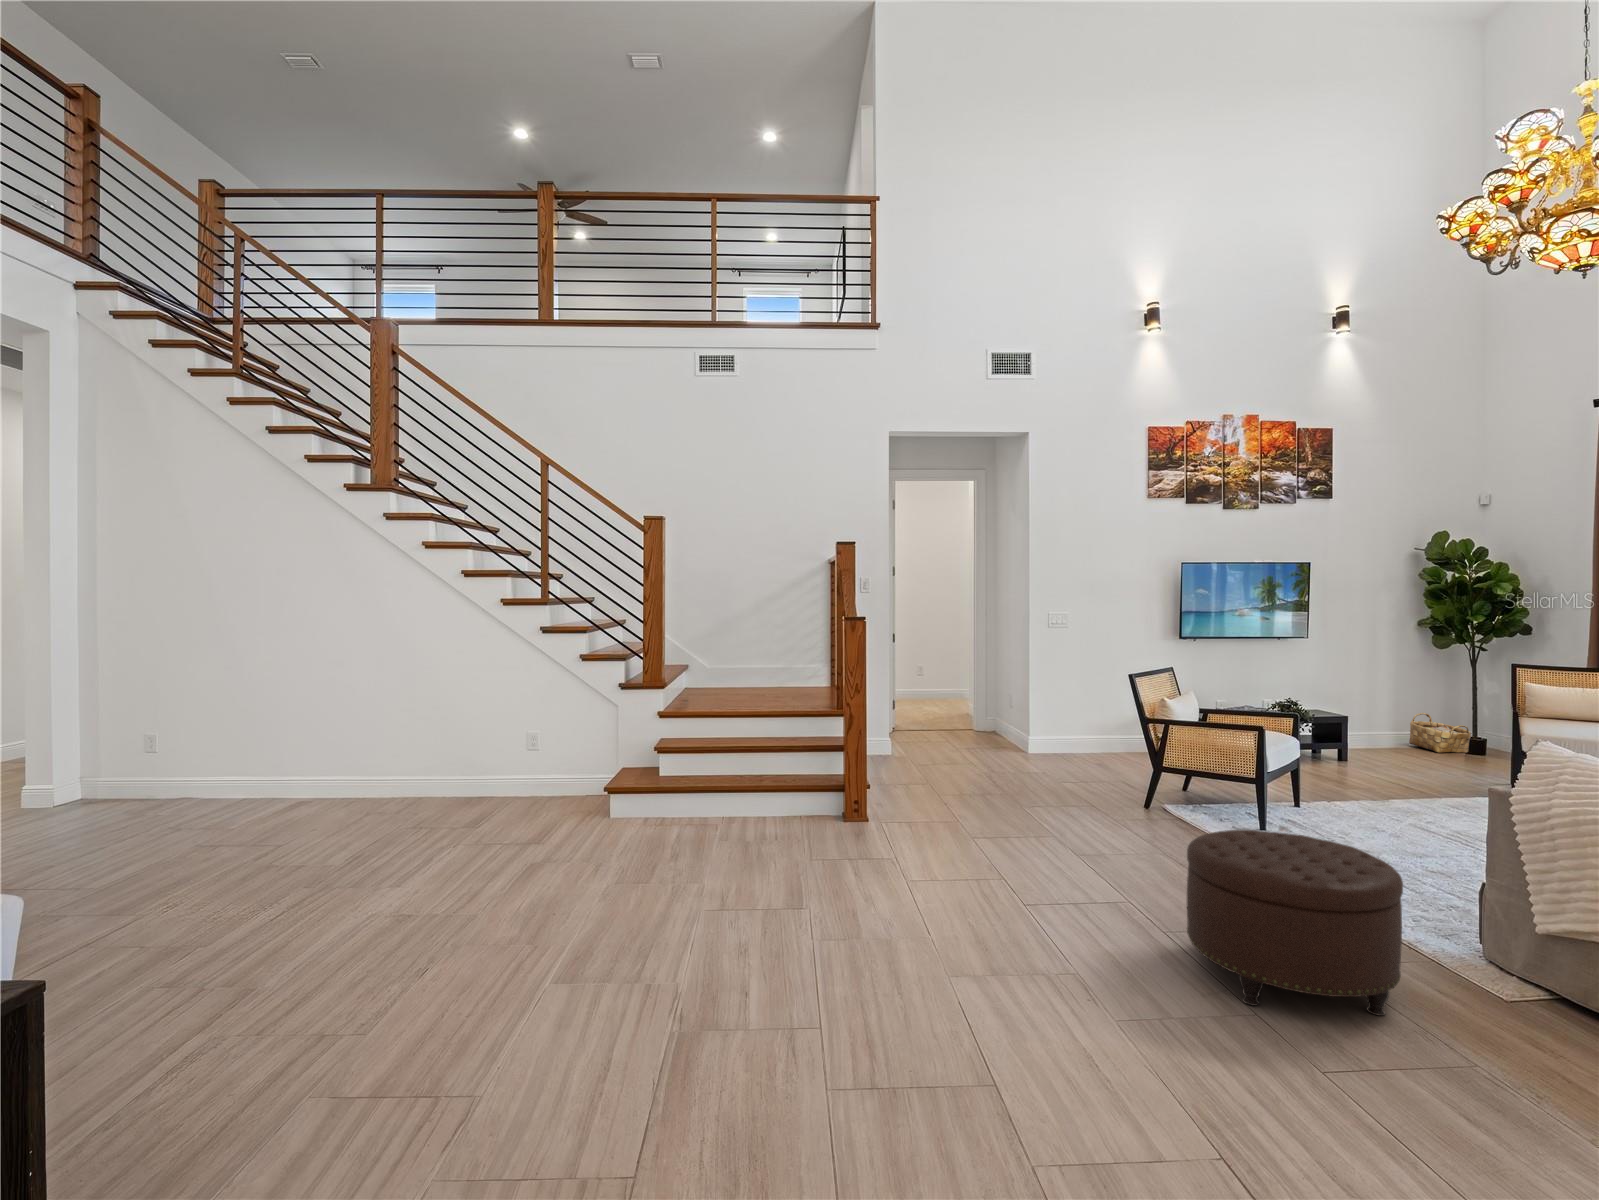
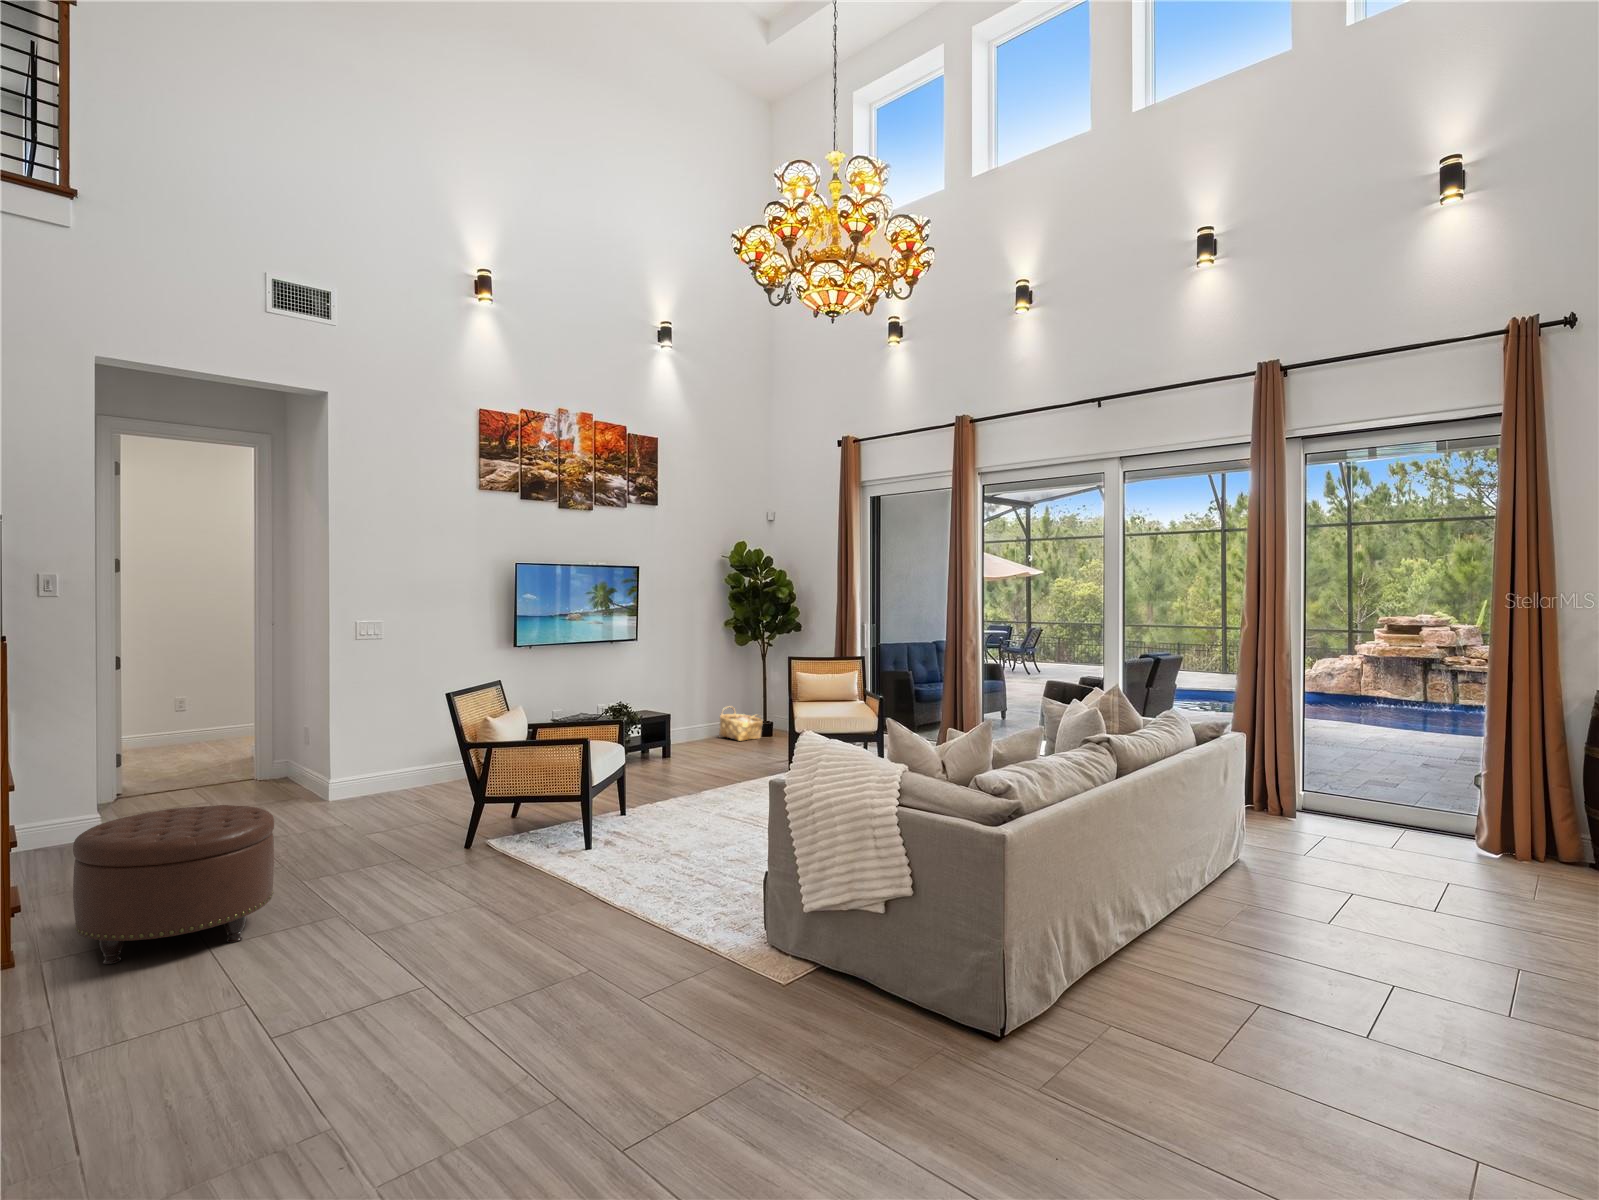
ottoman: present [1187,830,1403,1016] -> present [73,805,274,964]

